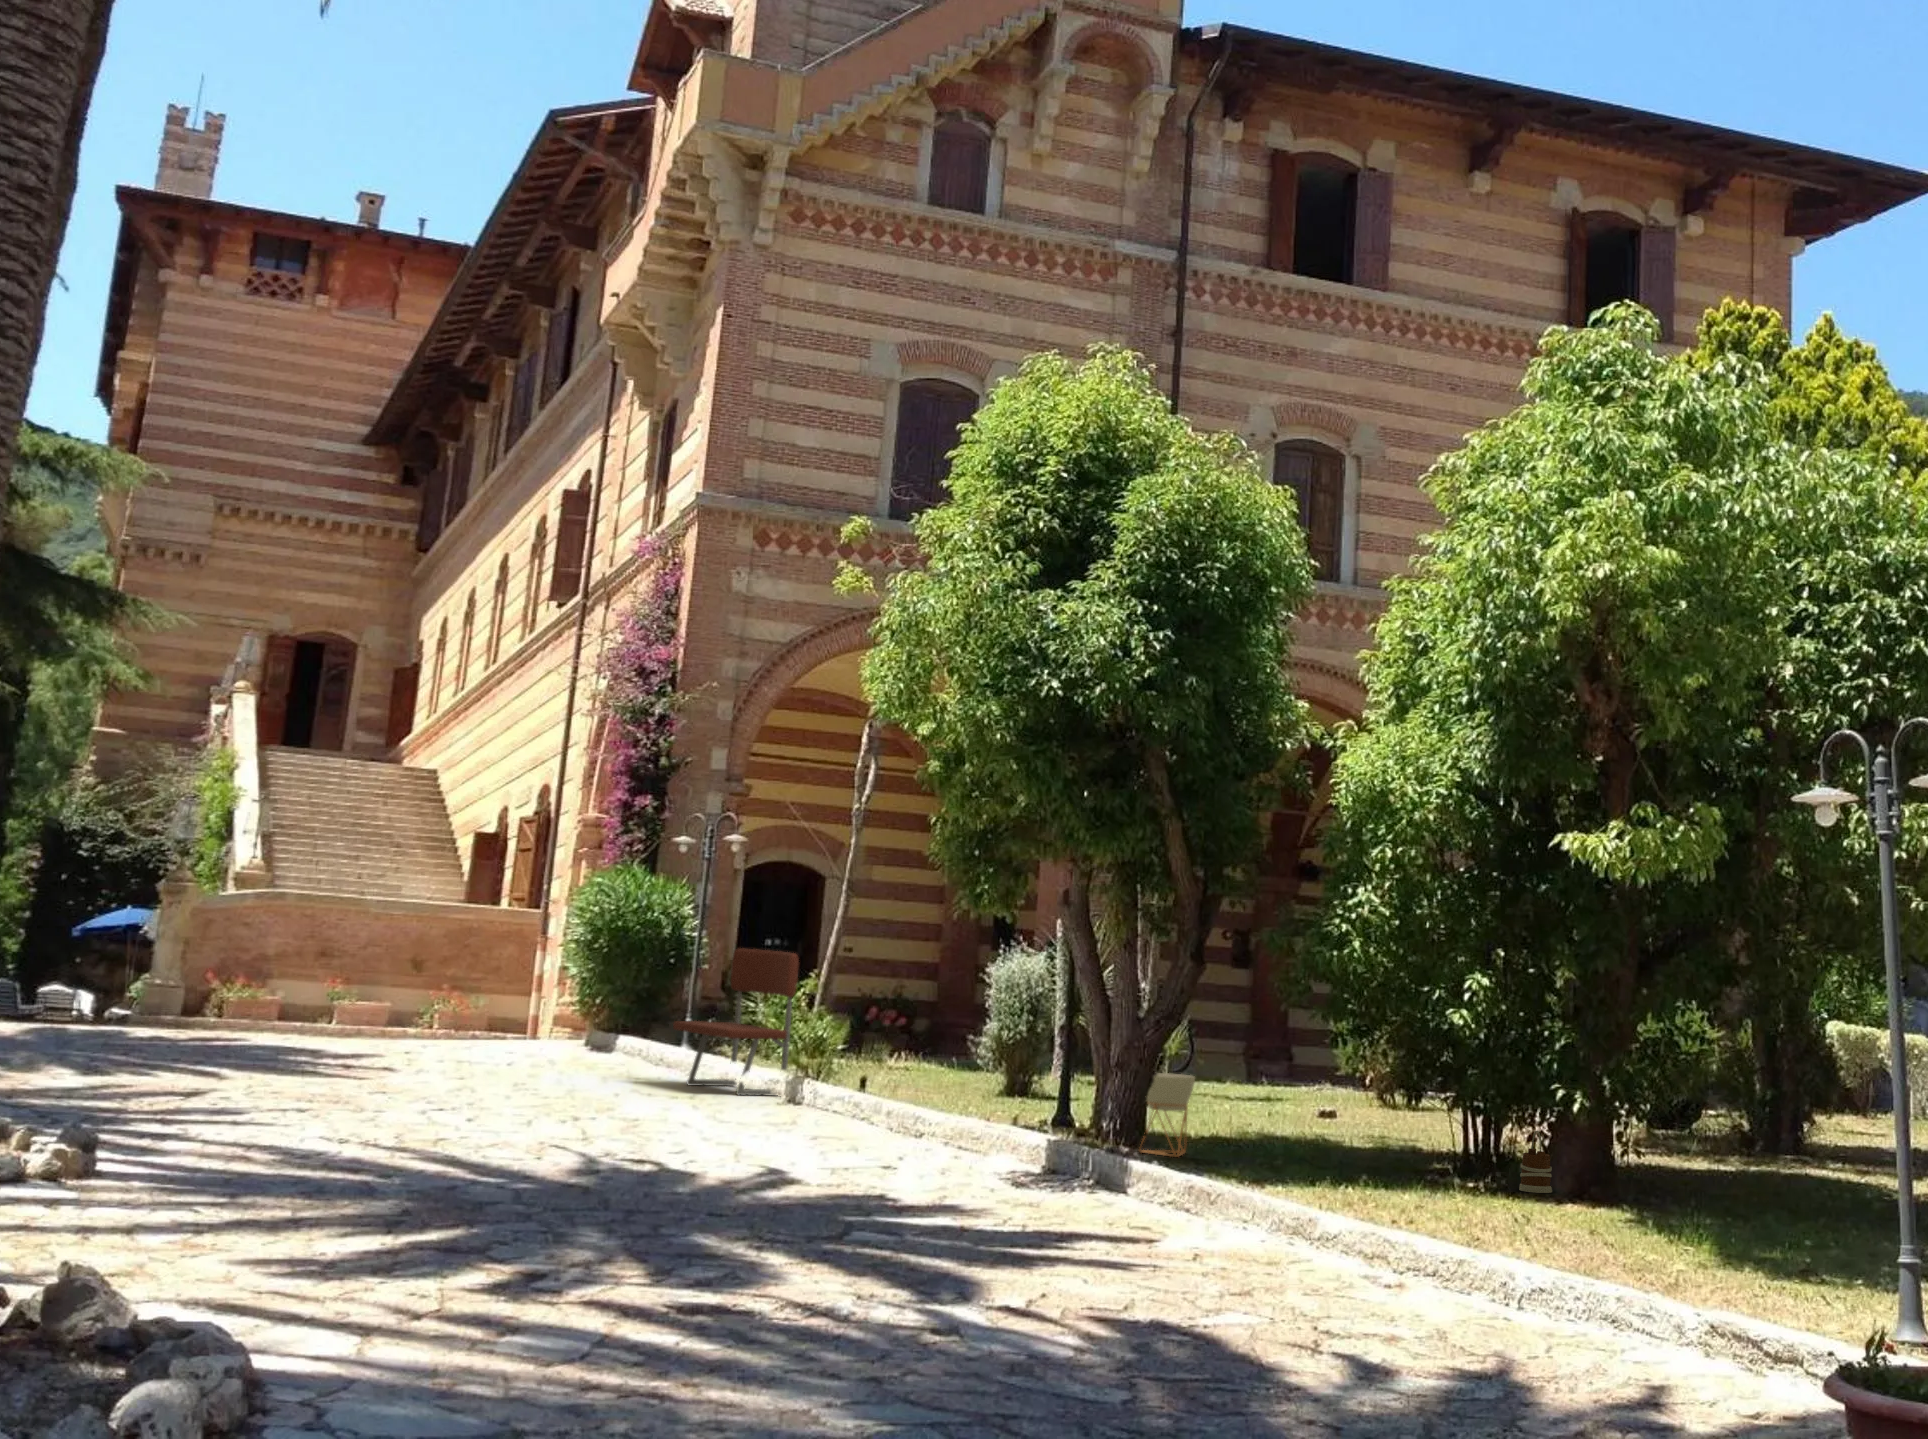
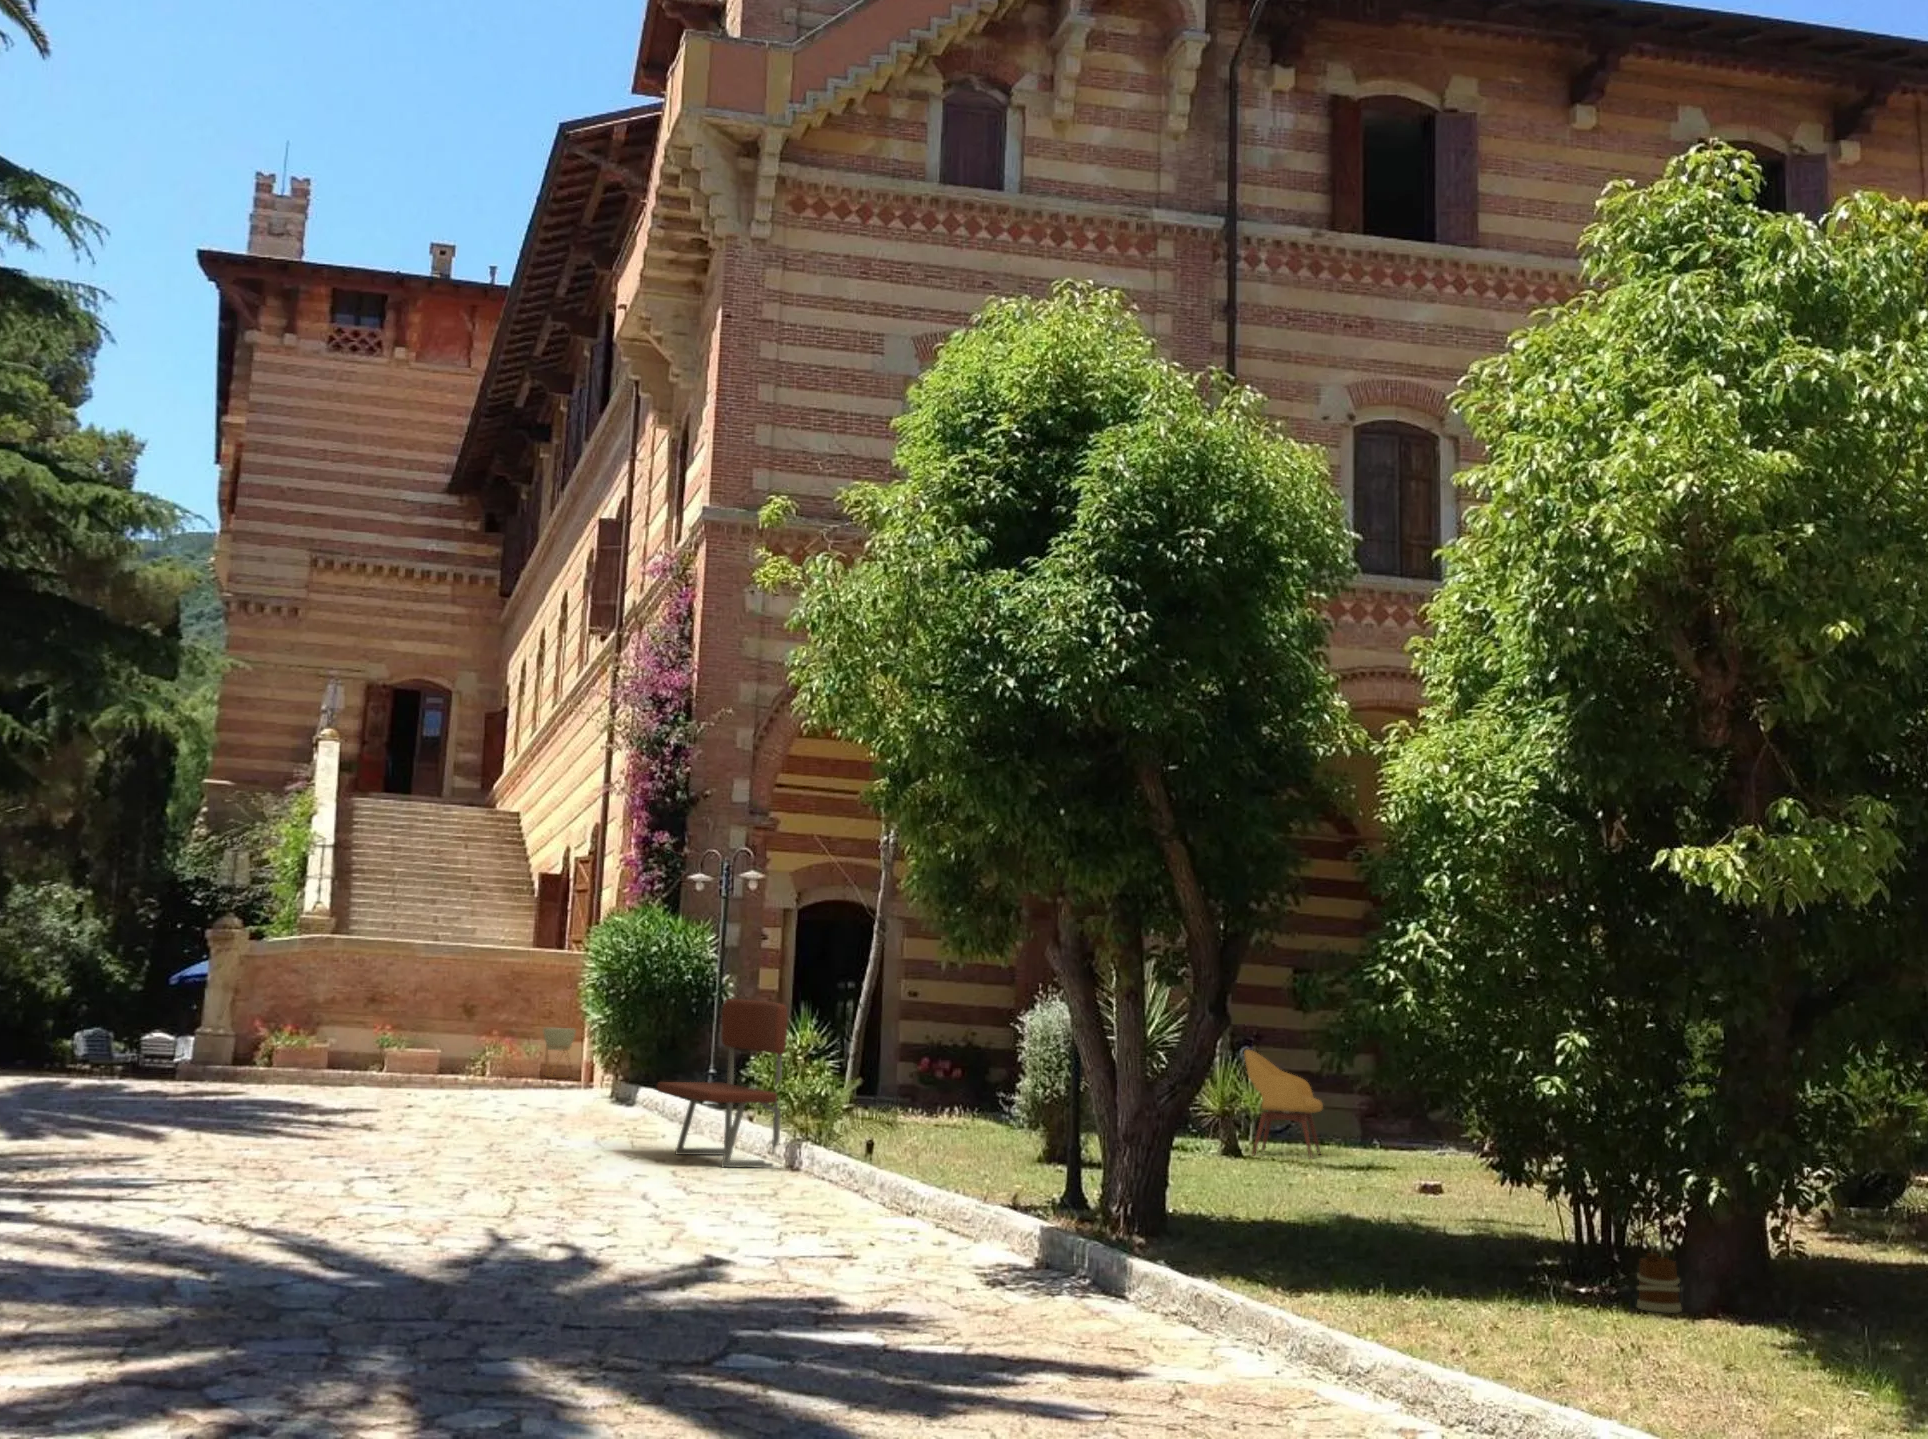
chair: none [1171,999,1236,1093] -> present [1245,1050,1323,1159]
planter: present [1139,1073,1195,1157] -> present [543,1028,576,1078]

